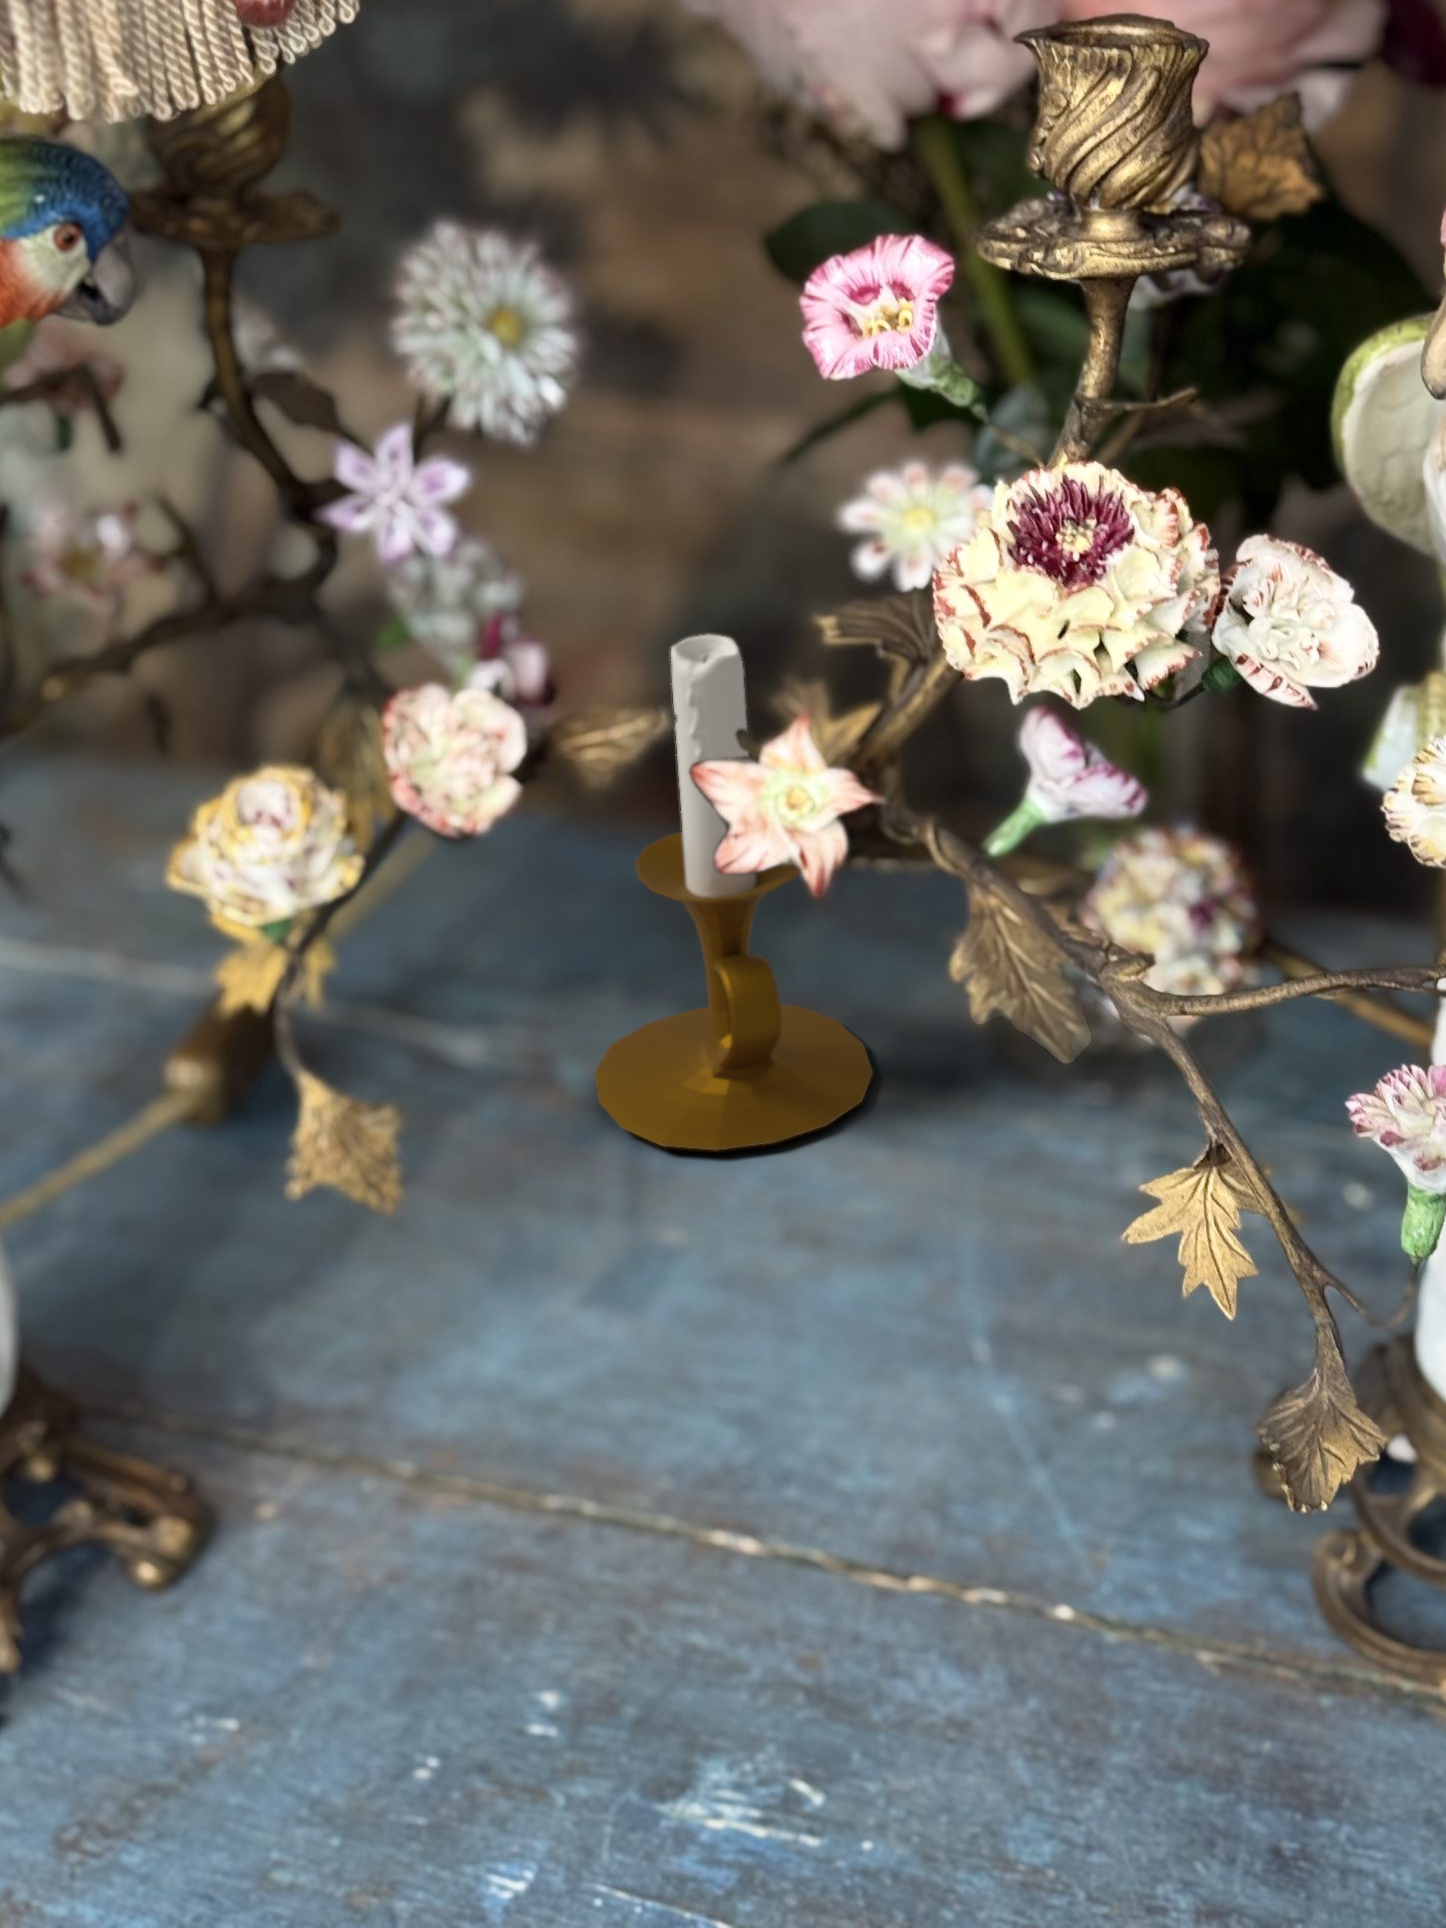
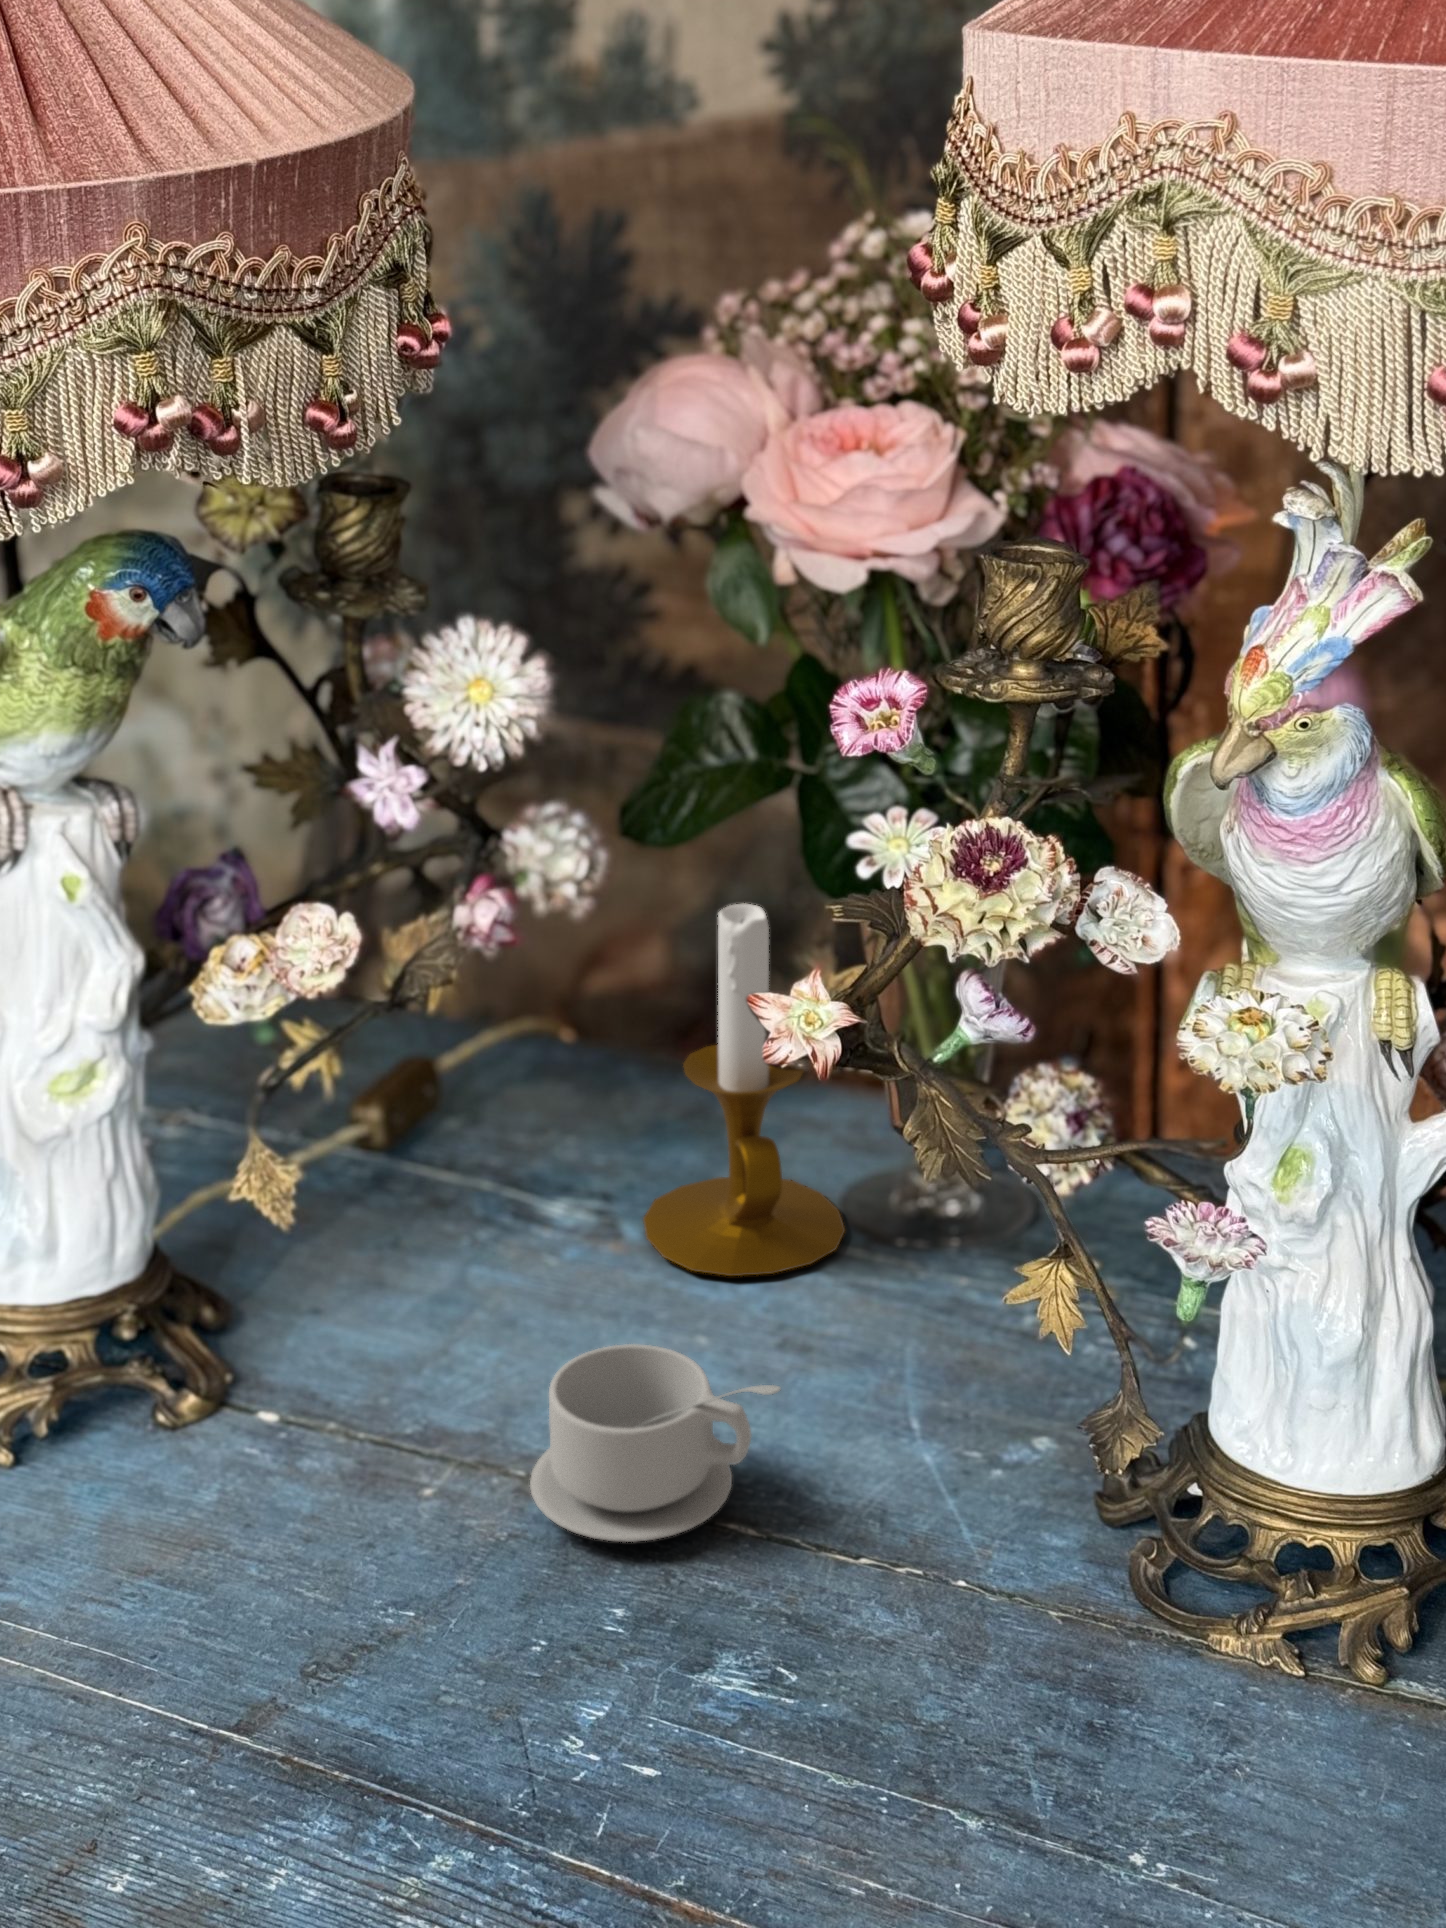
teacup: none [424,1282,784,1585] -> present [530,1344,780,1542]

